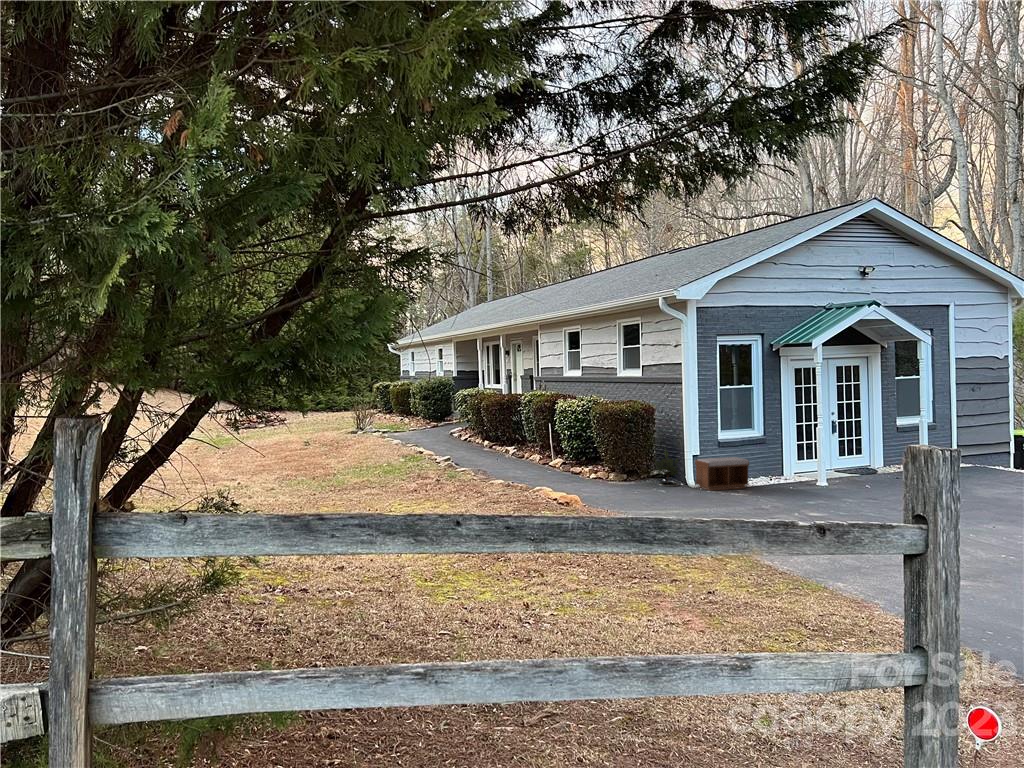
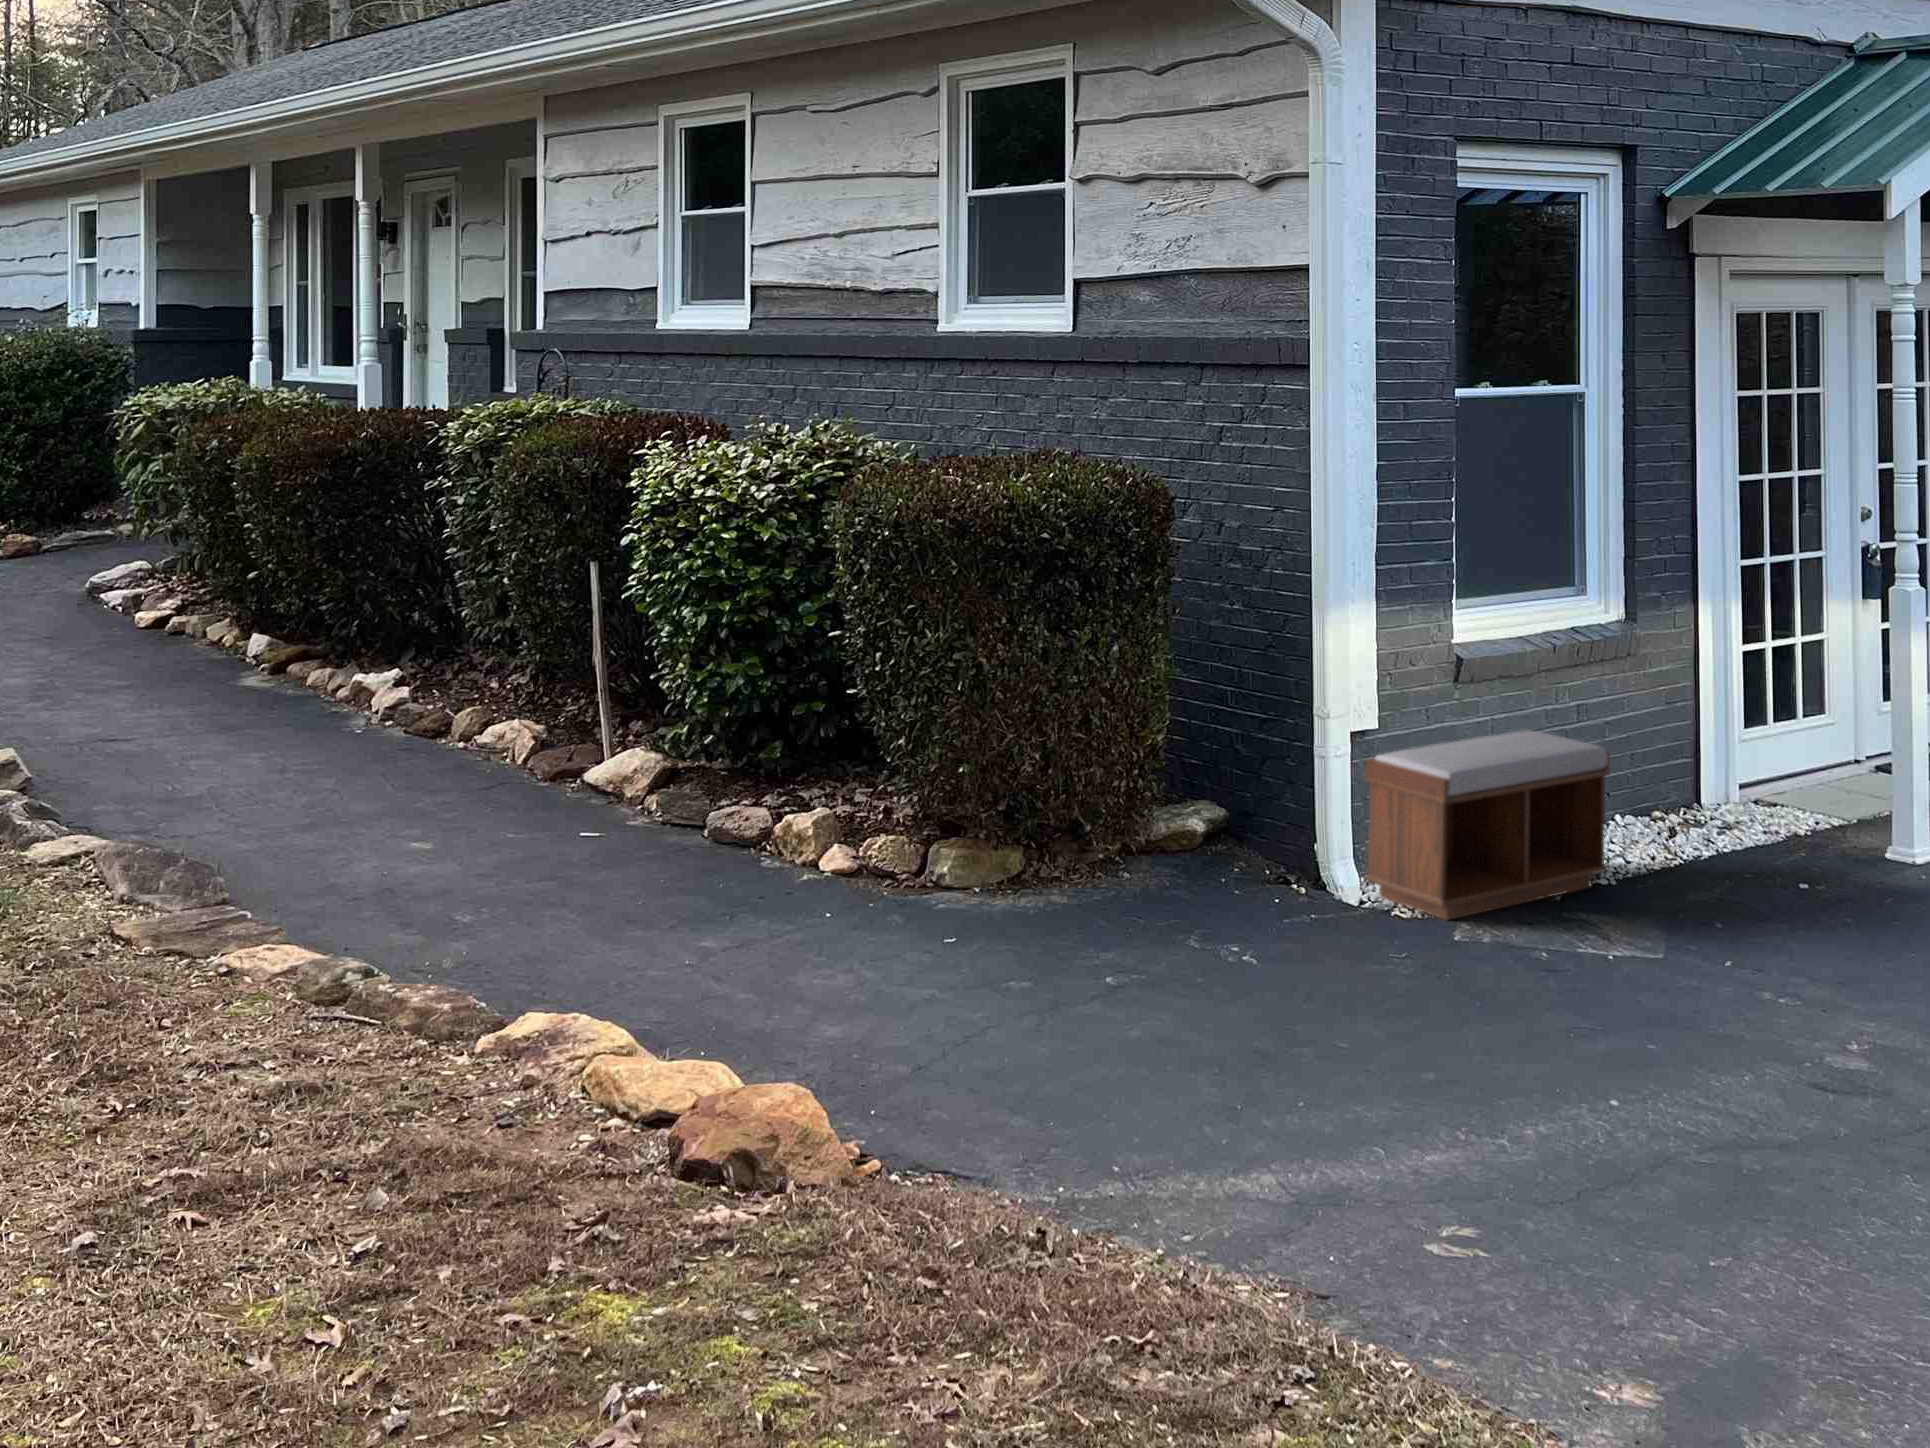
potted tree: present [655,450,678,487] -> none [1151,695,1287,903]

